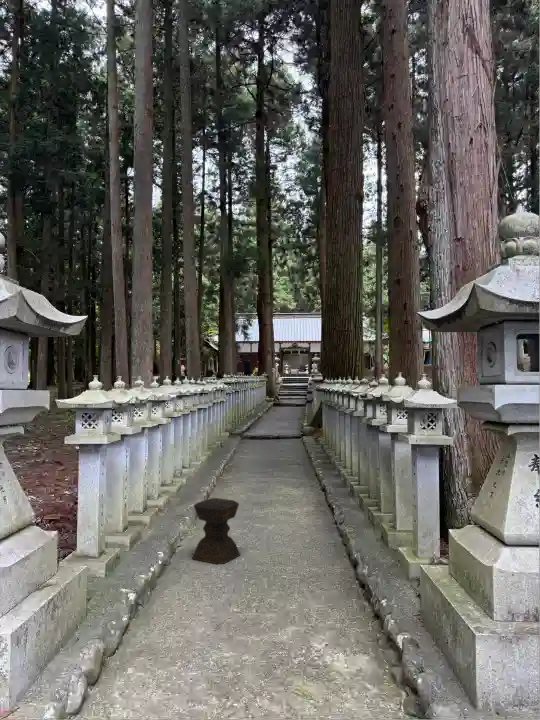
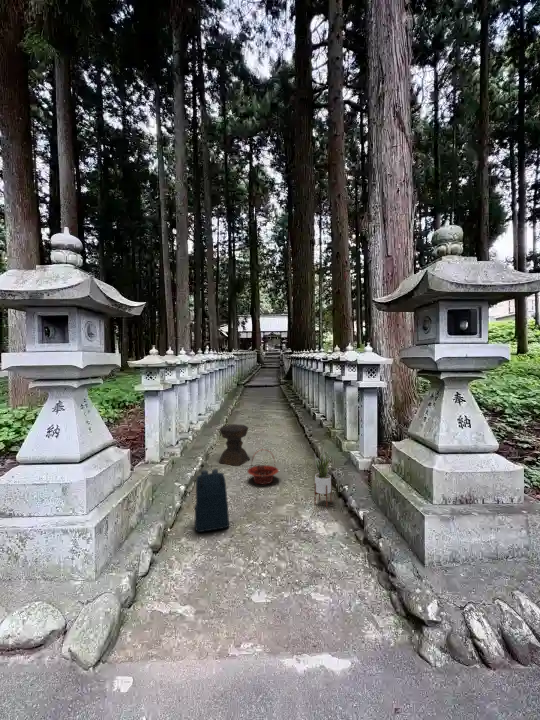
basket: none [234,538,283,593] -> present [248,456,278,484]
potted plant: none [333,540,360,629] -> present [314,452,332,507]
backpack: none [150,565,201,658] -> present [195,469,229,532]

